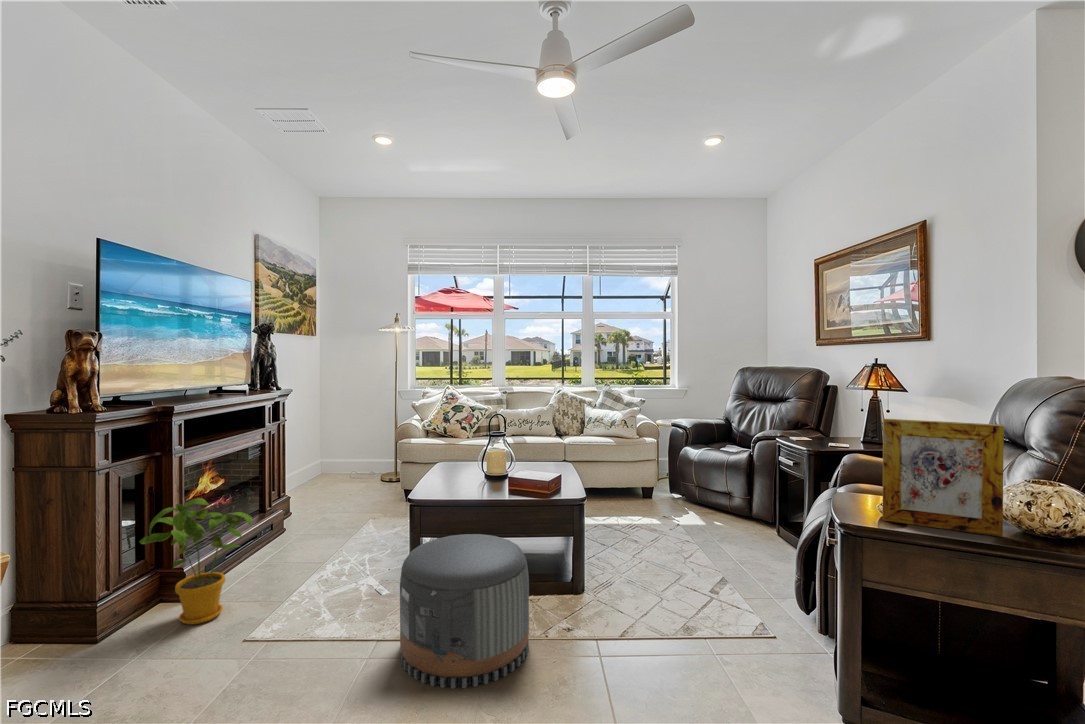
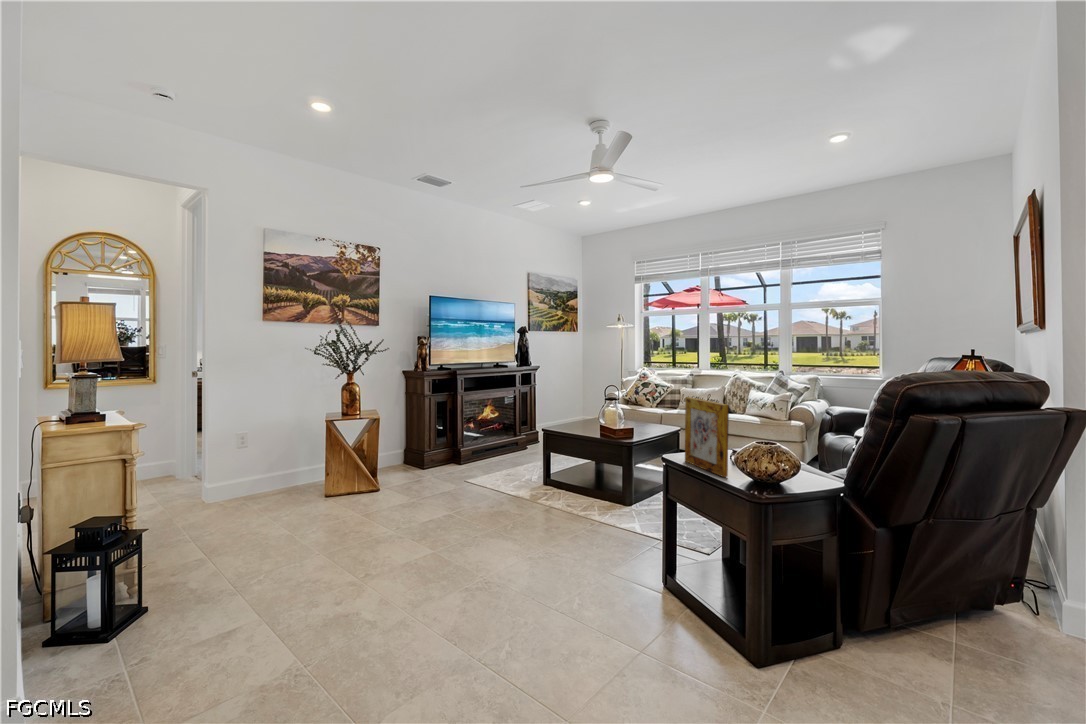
house plant: present [140,498,252,624] -> none [441,414,482,472]
pouf: present [400,534,529,688] -> none [508,449,576,520]

